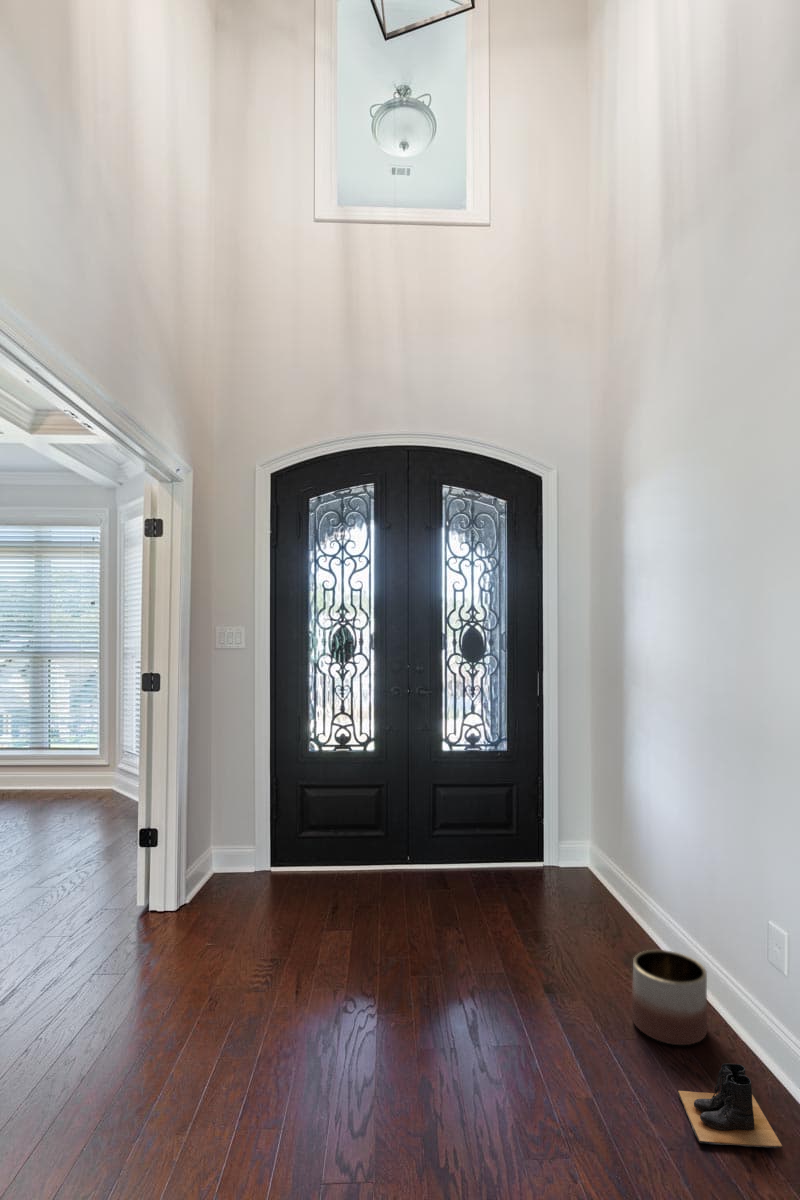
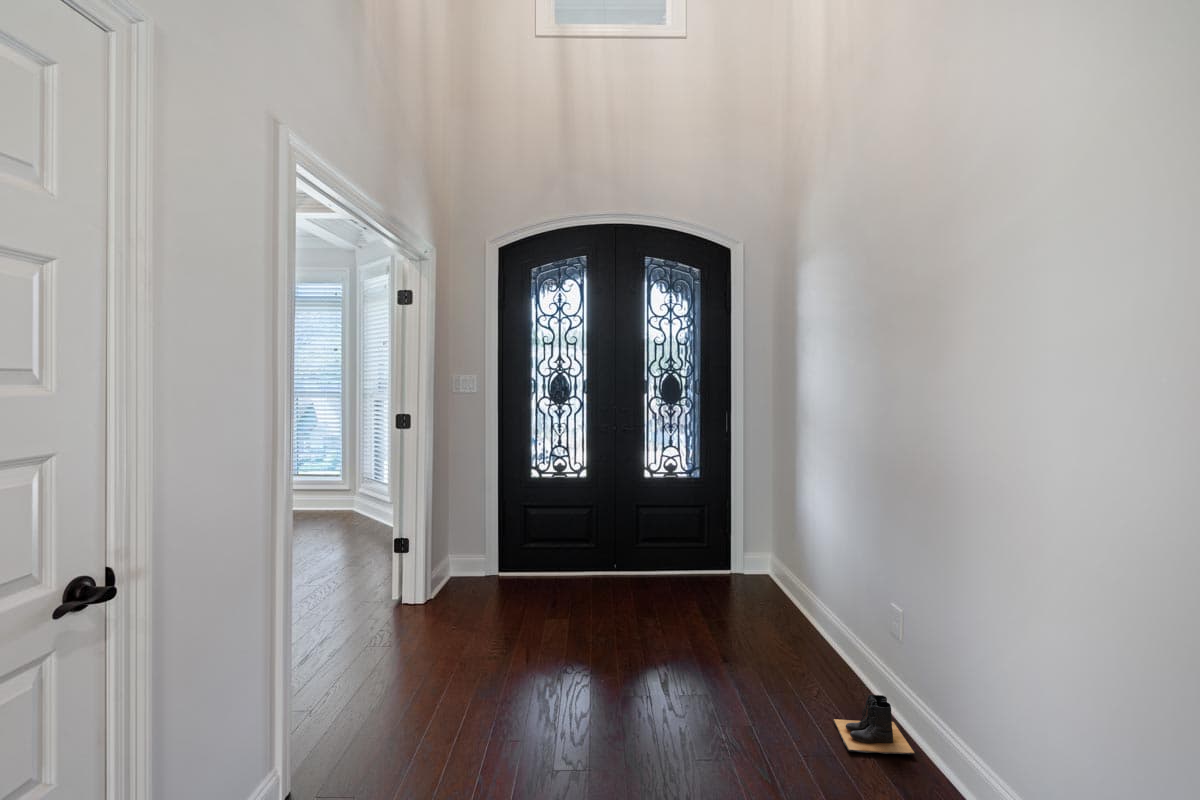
planter: present [632,950,707,1045] -> none [799,621,860,691]

